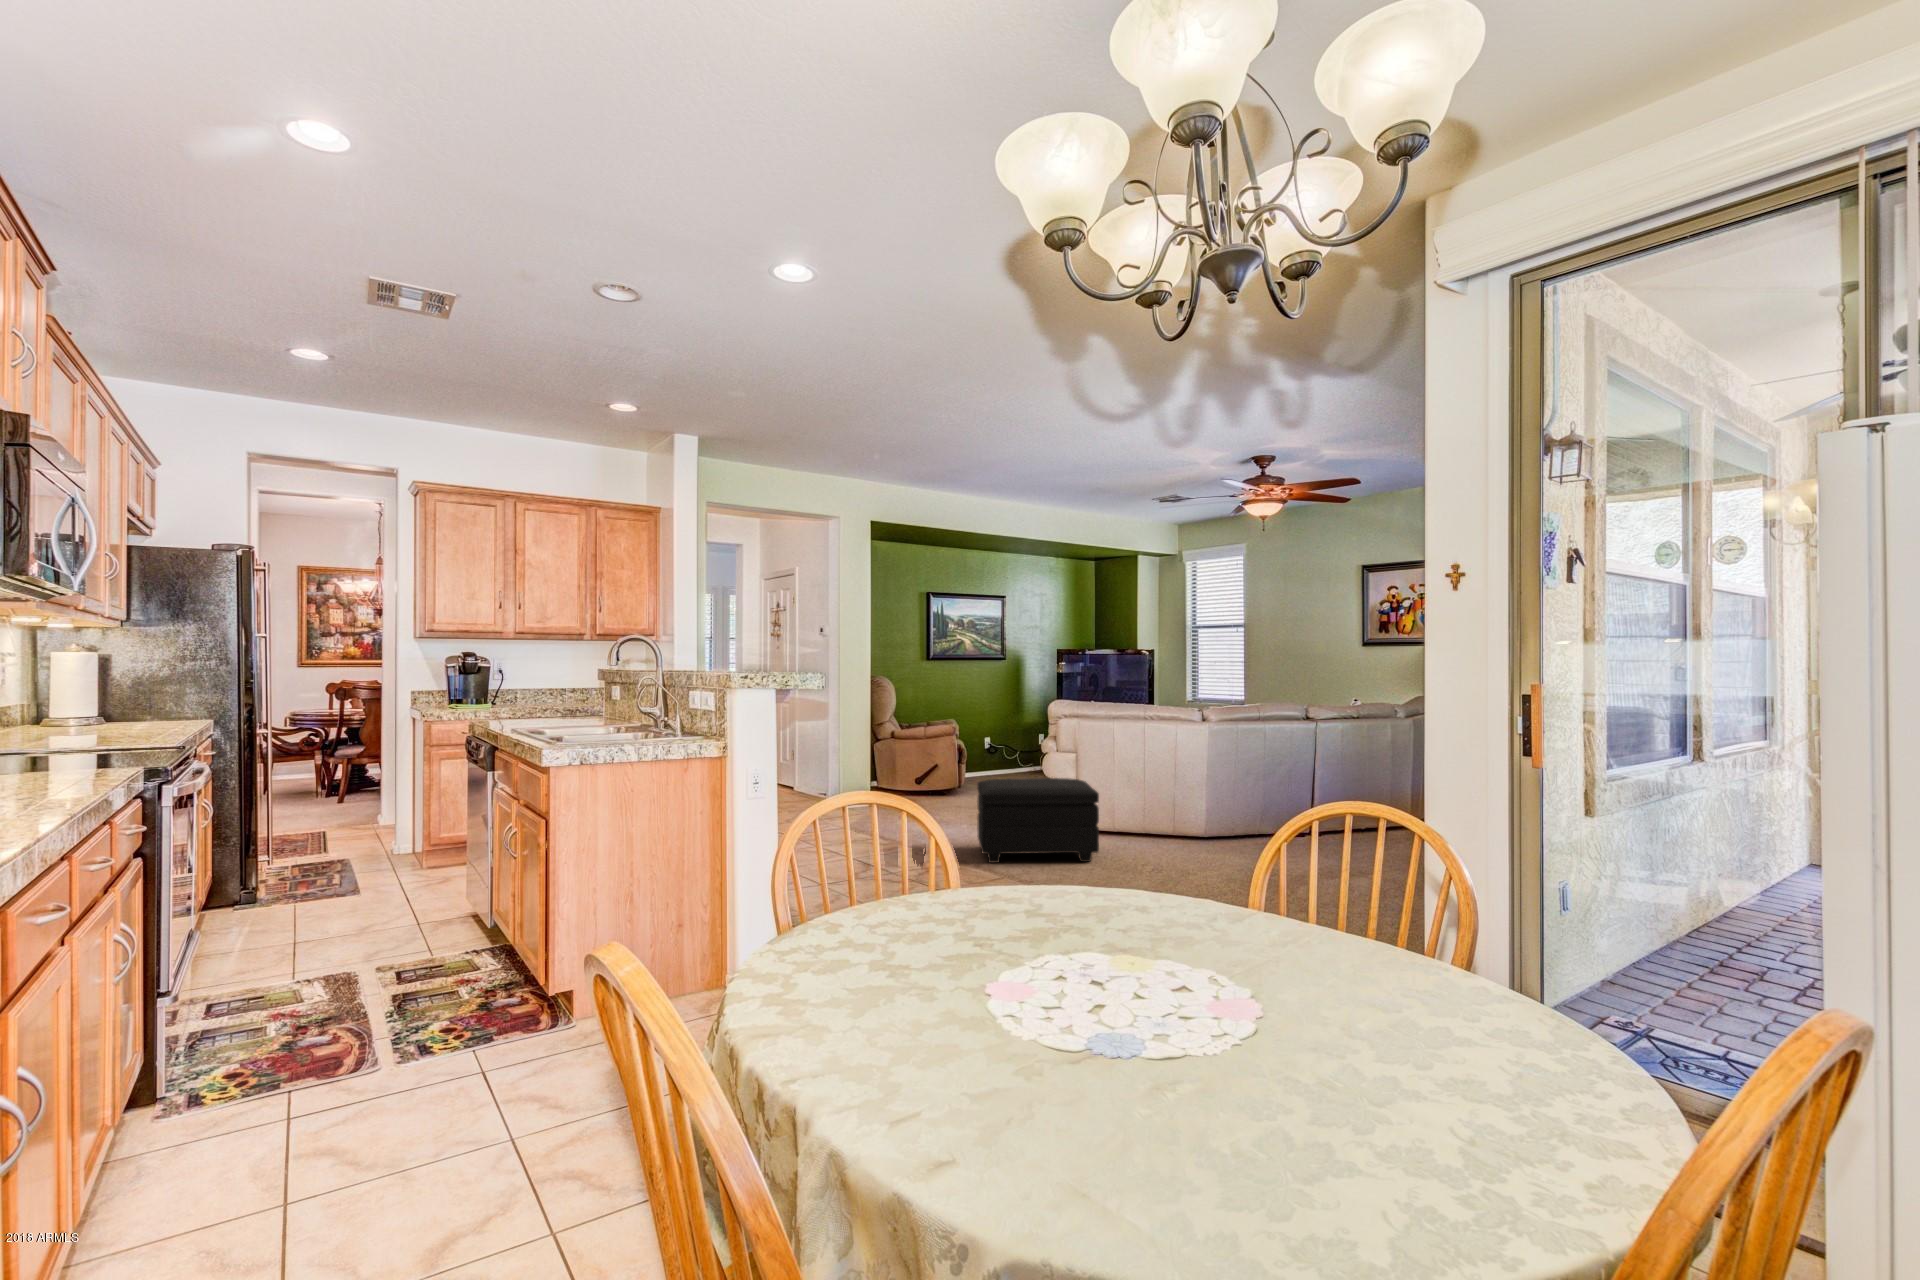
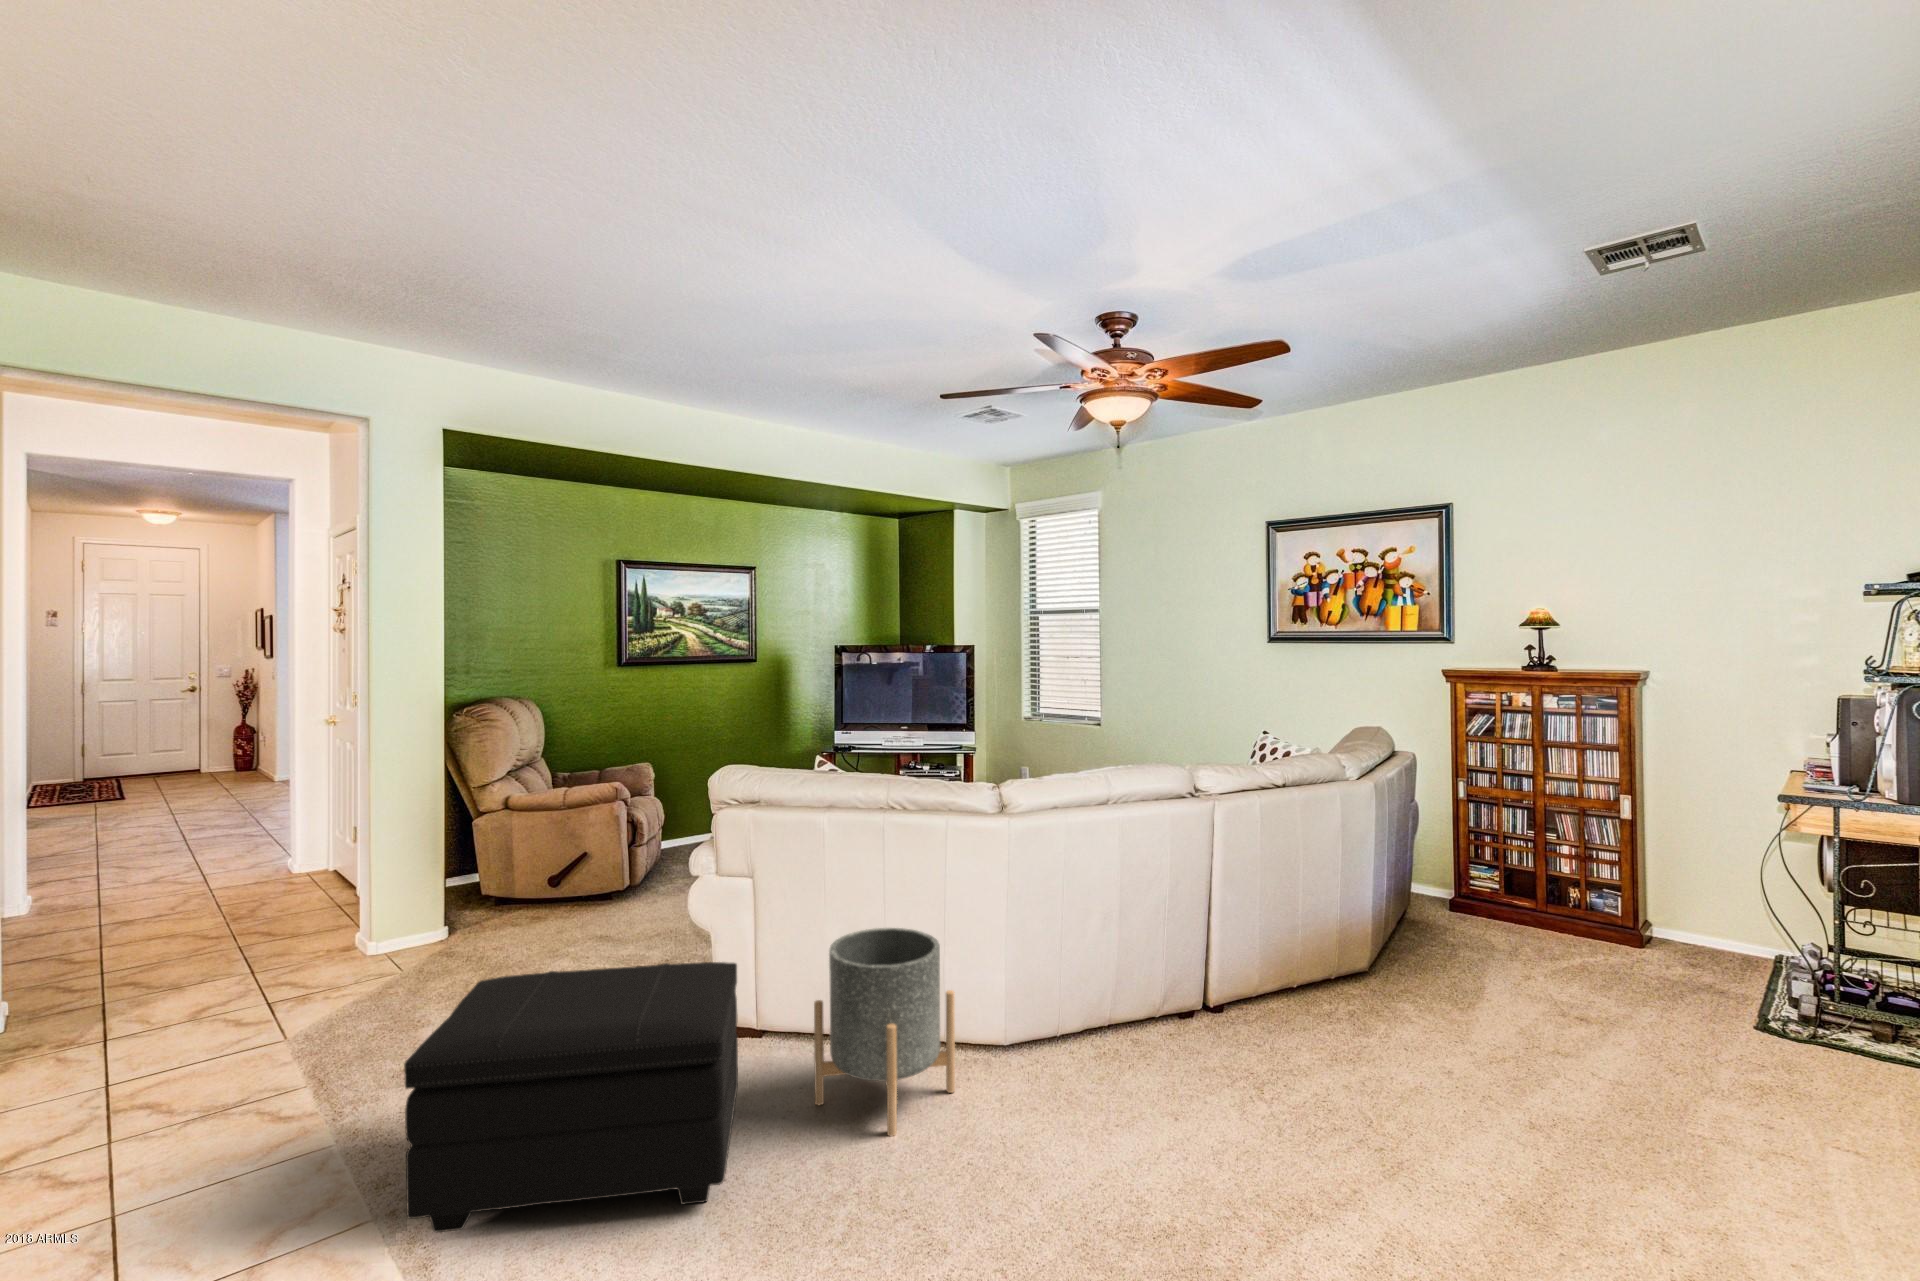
planter: none [1120,773,1184,854] -> present [814,928,955,1136]

